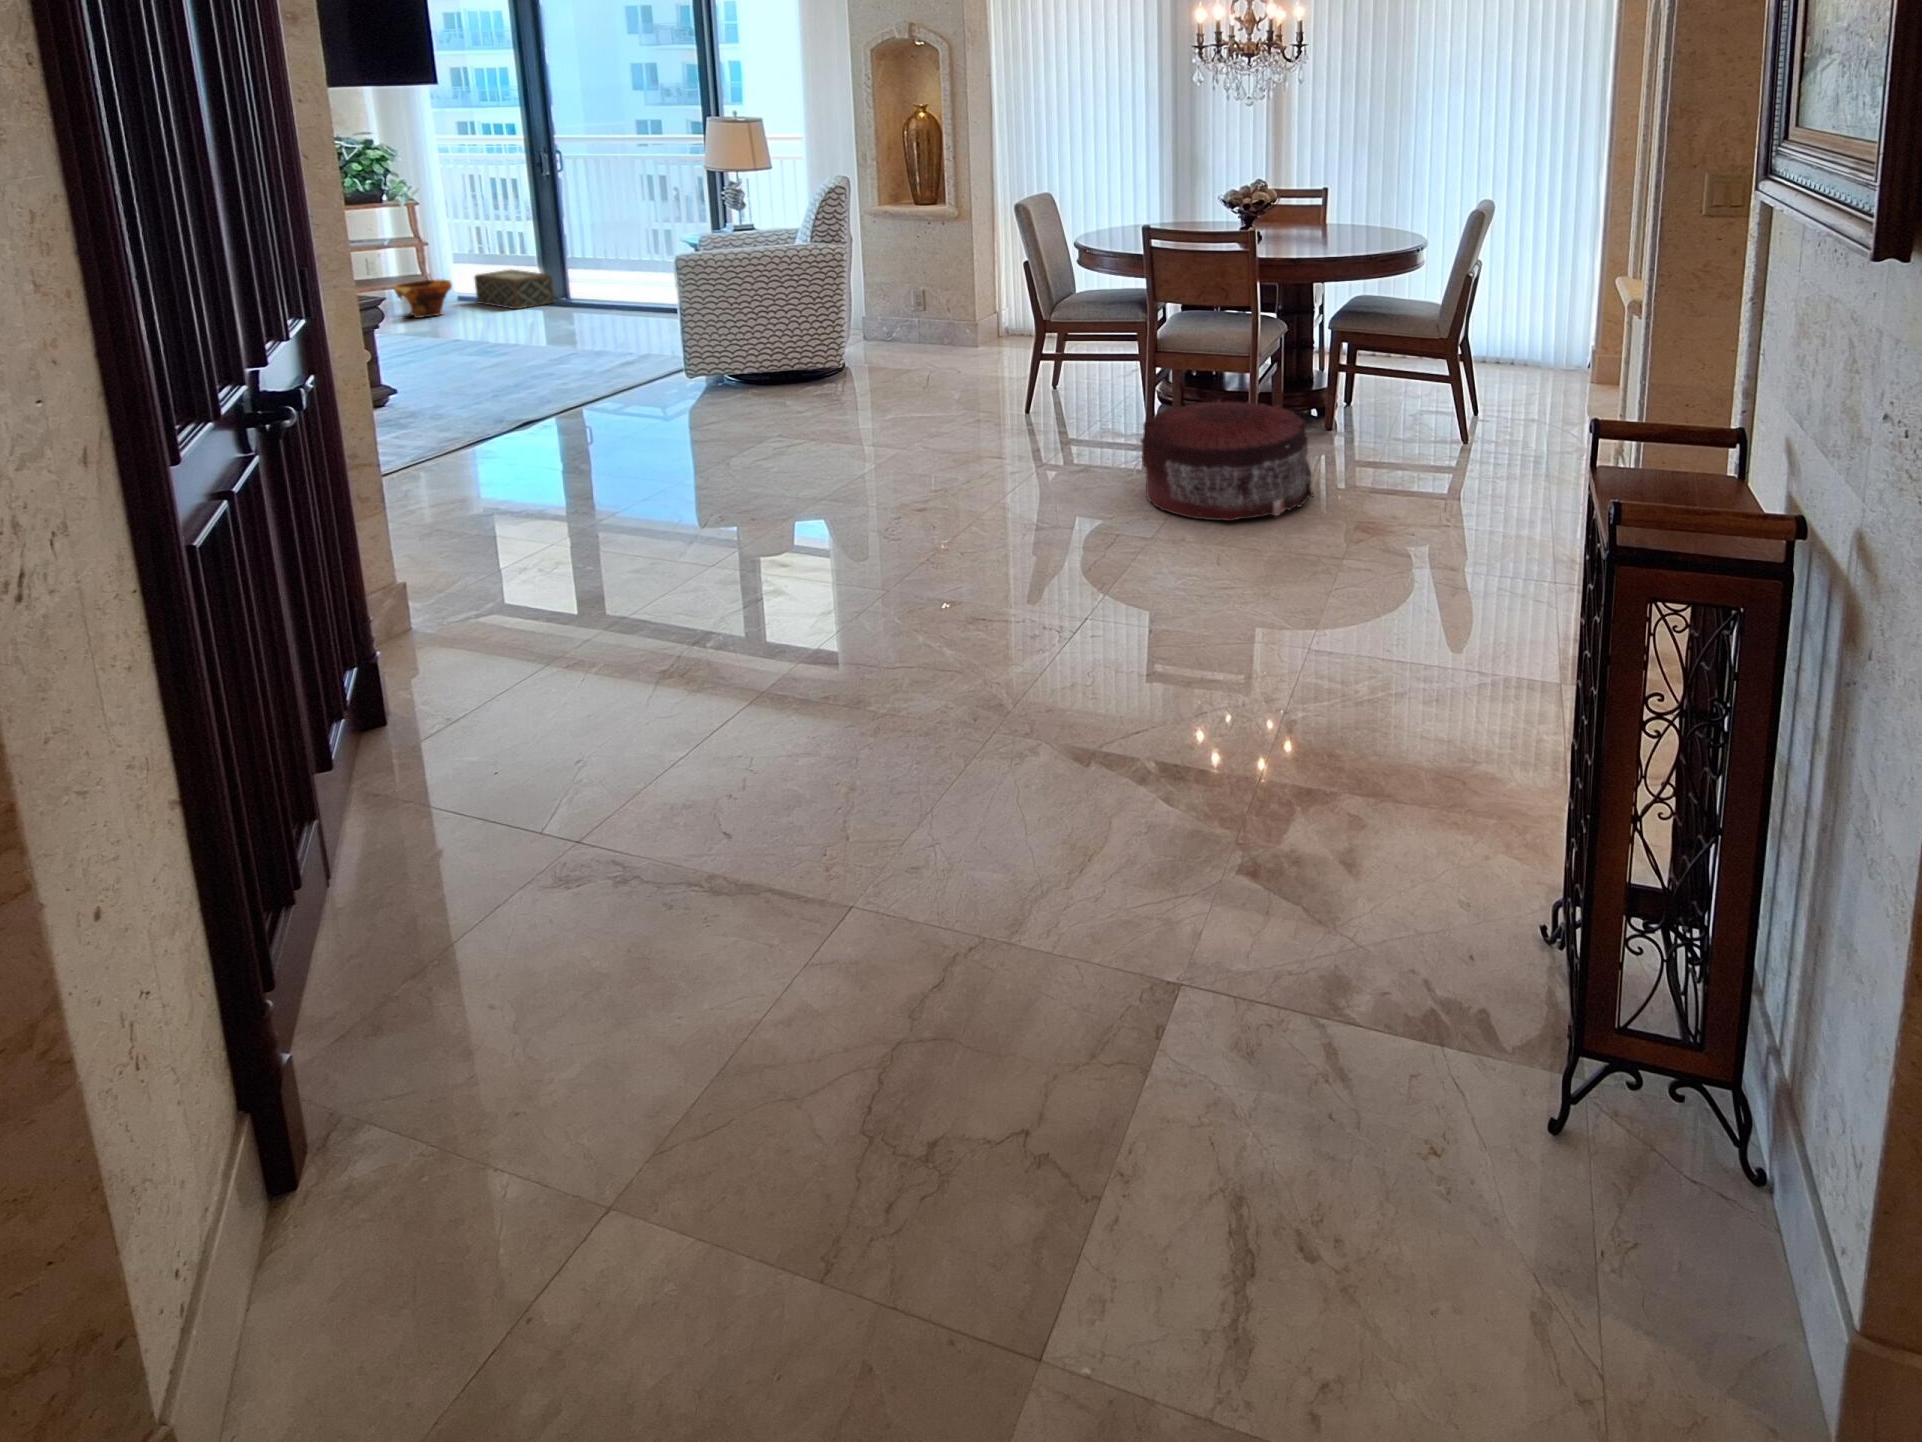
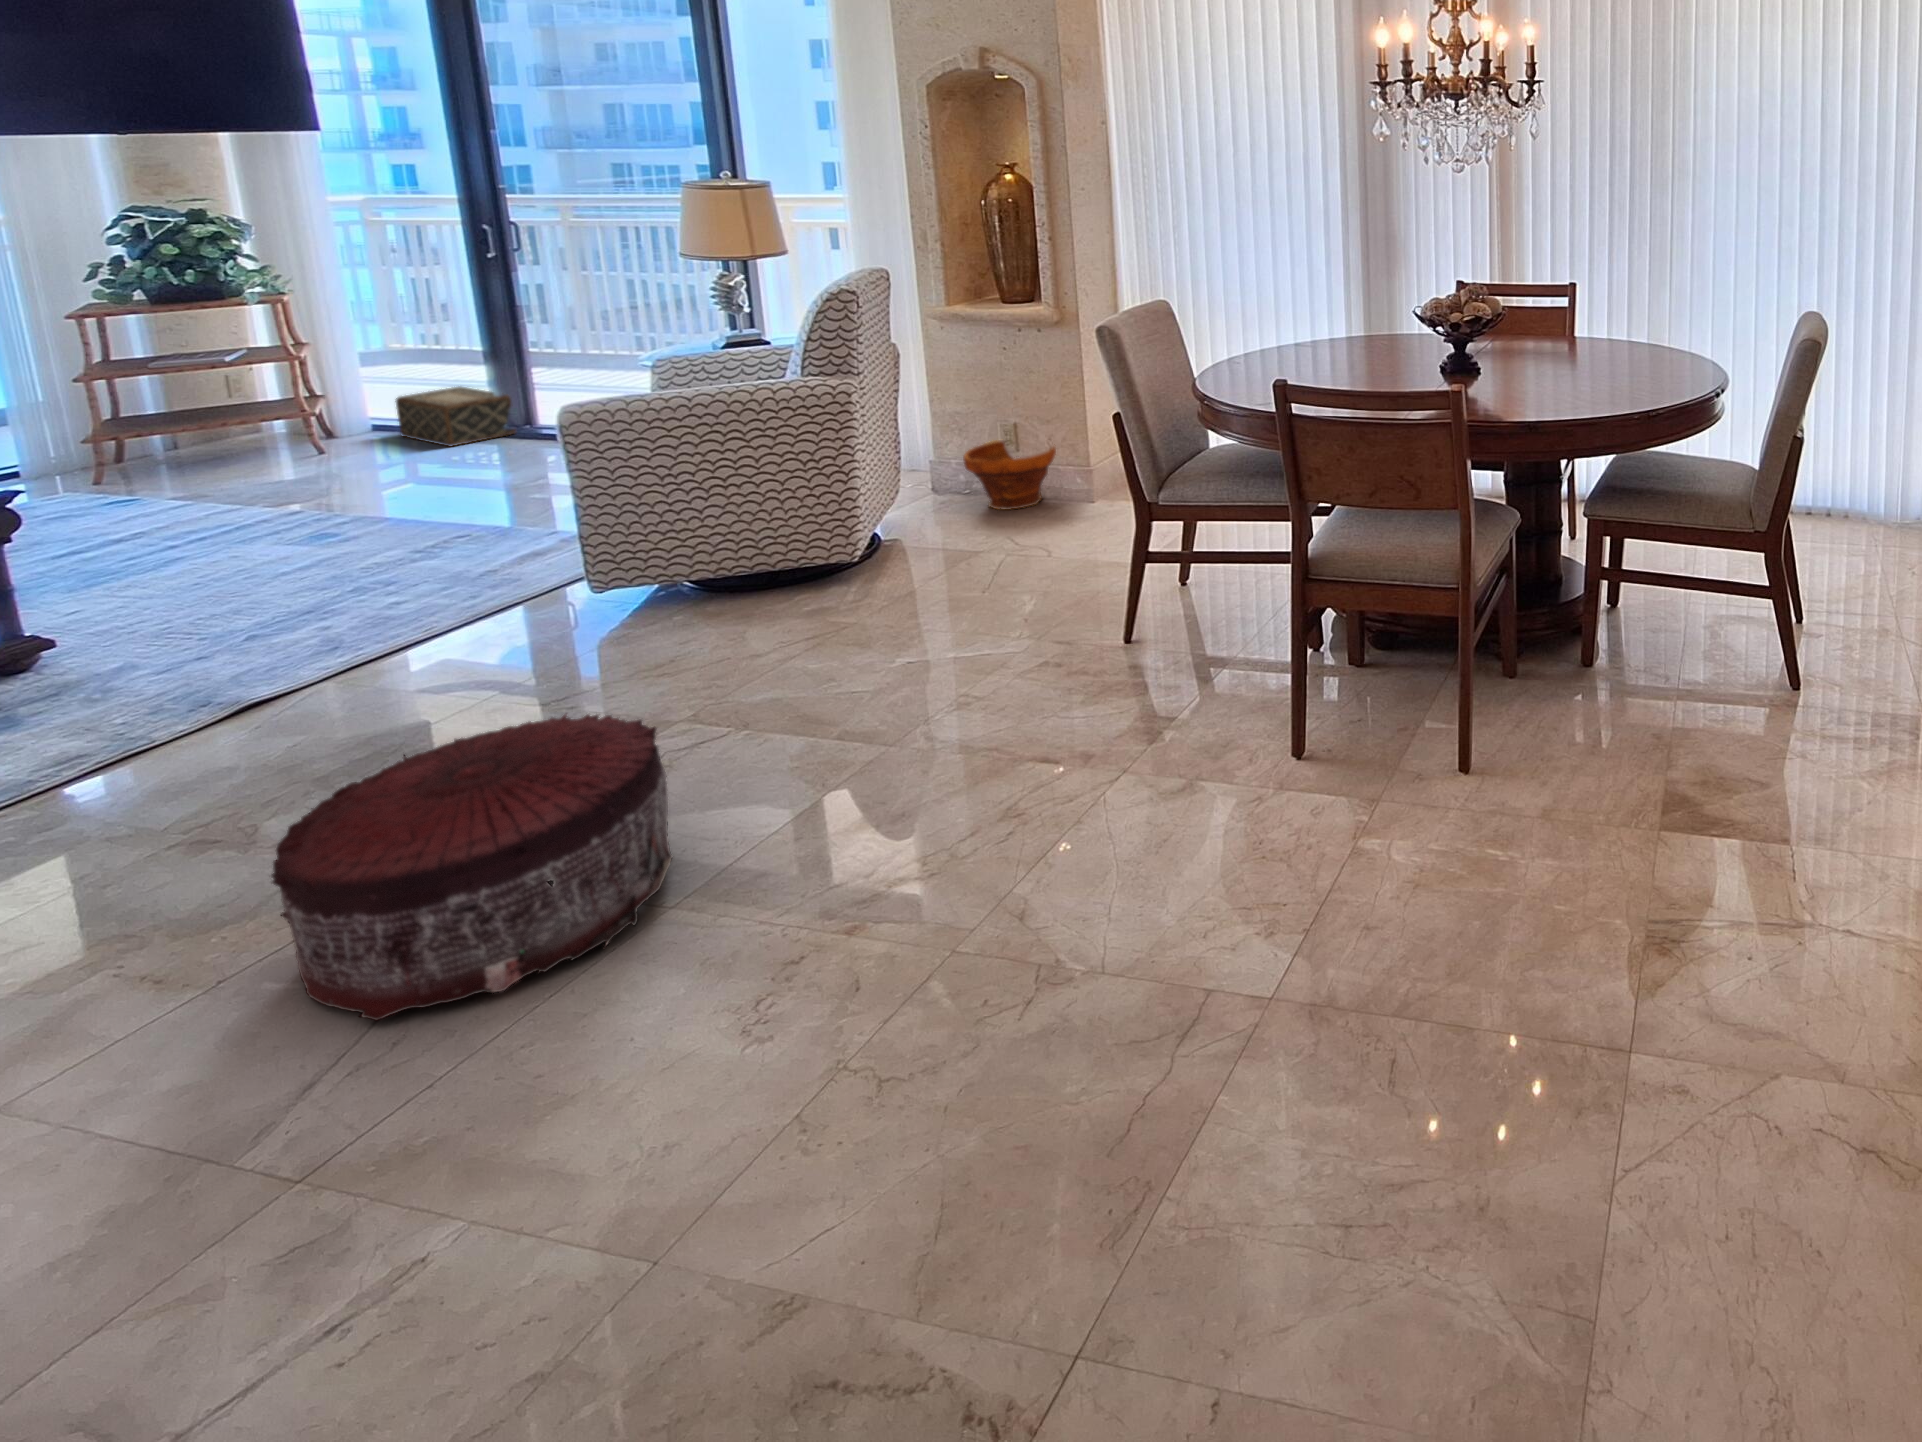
planter: present [393,280,452,318] -> present [963,440,1056,510]
pouf: present [1141,400,1313,521] -> present [271,714,672,1020]

